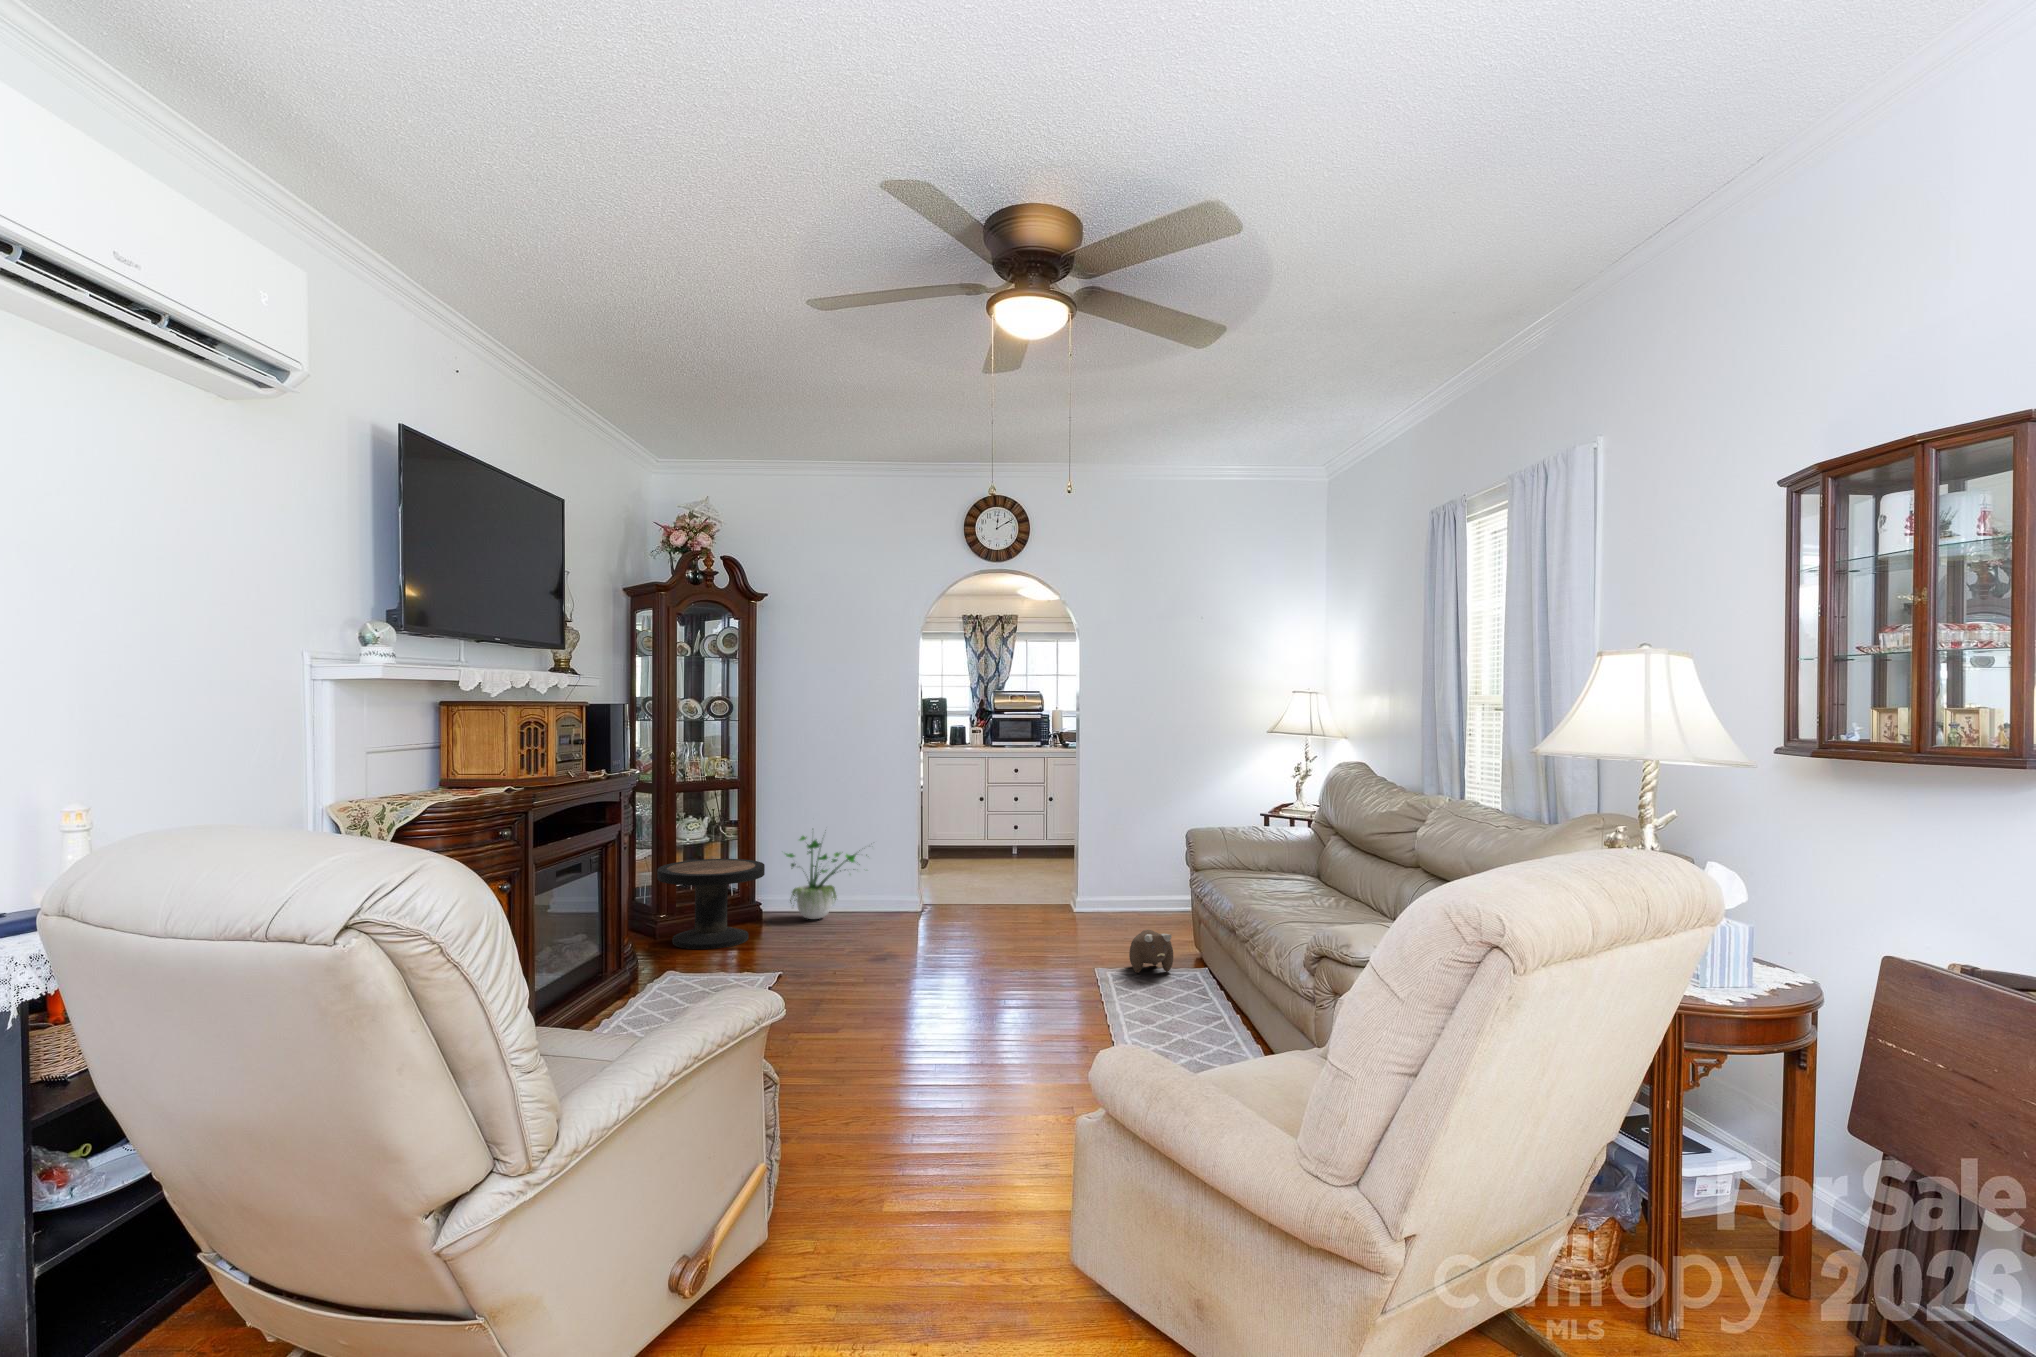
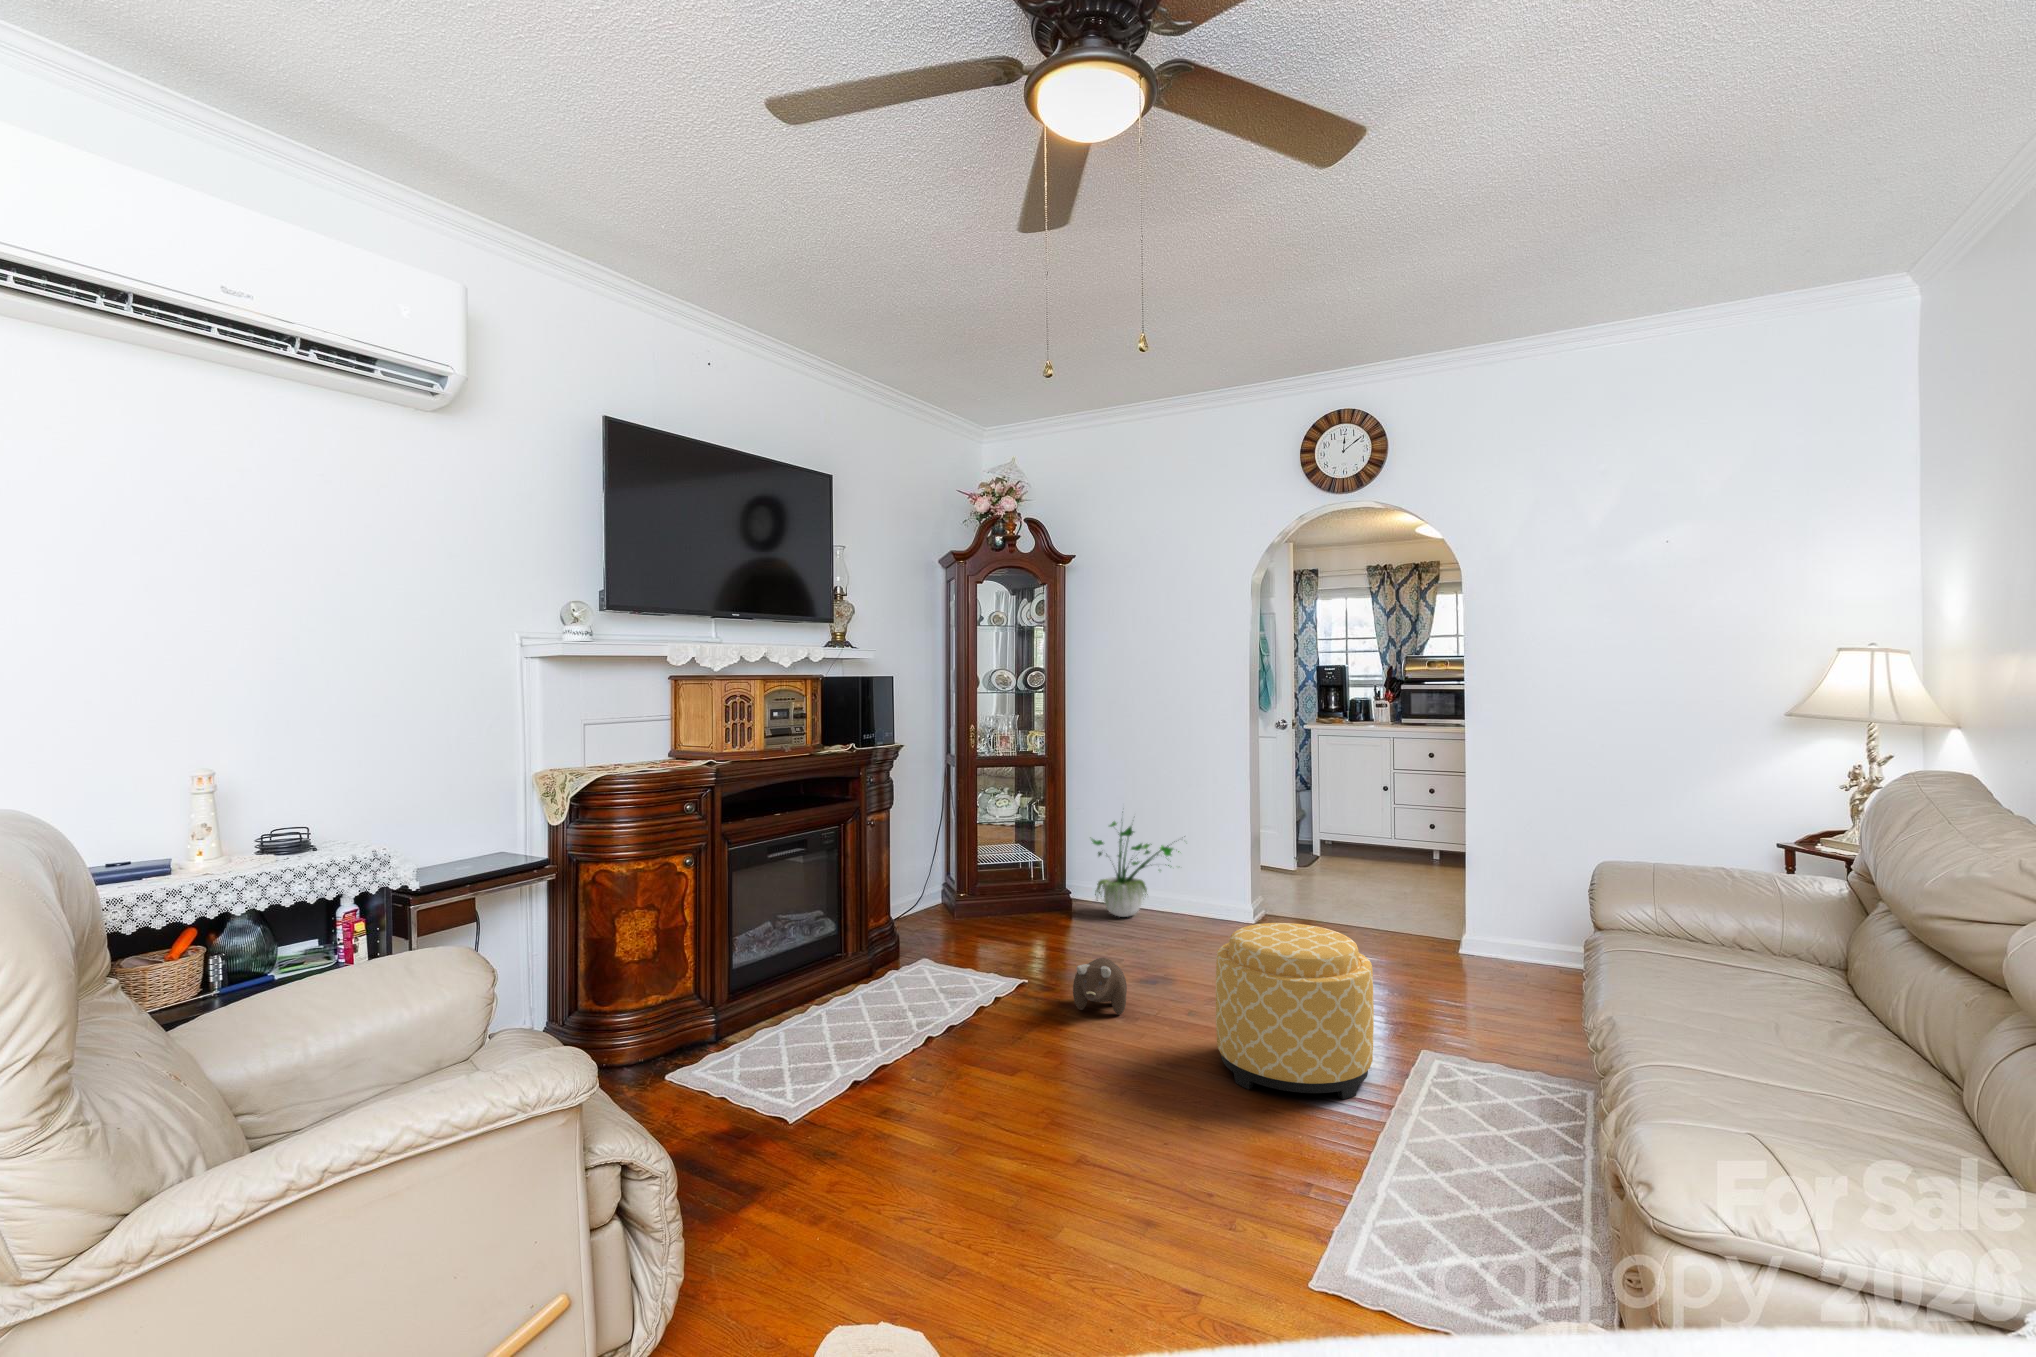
side table: present [657,859,765,949] -> none [941,841,1052,941]
ottoman: none [973,888,1082,1006] -> present [1216,923,1374,1100]
plush toy: present [1129,930,1173,973] -> present [1073,958,1127,1015]

